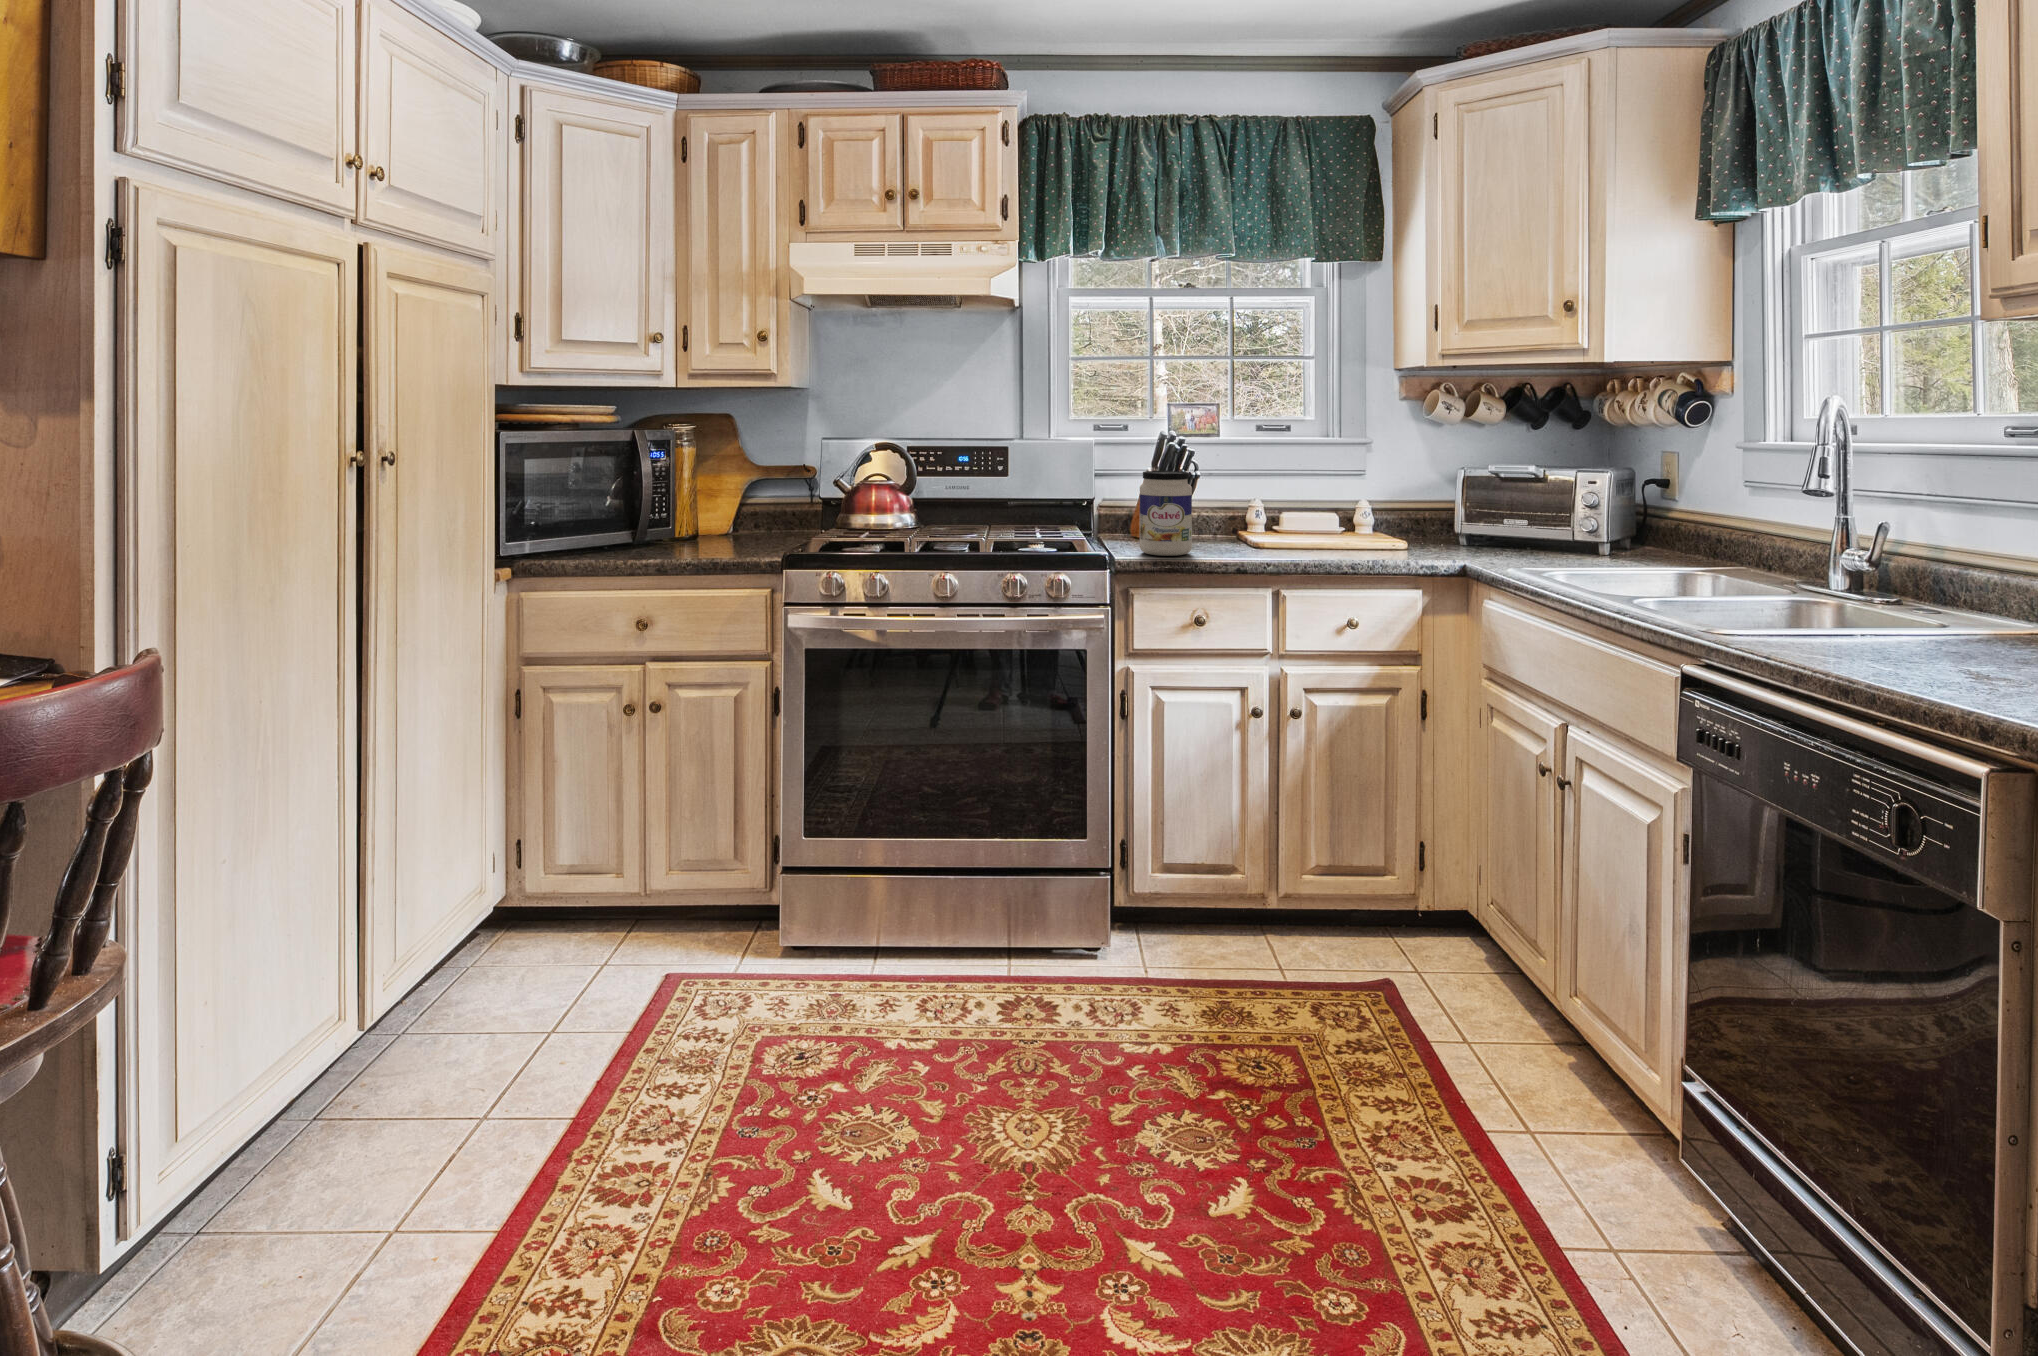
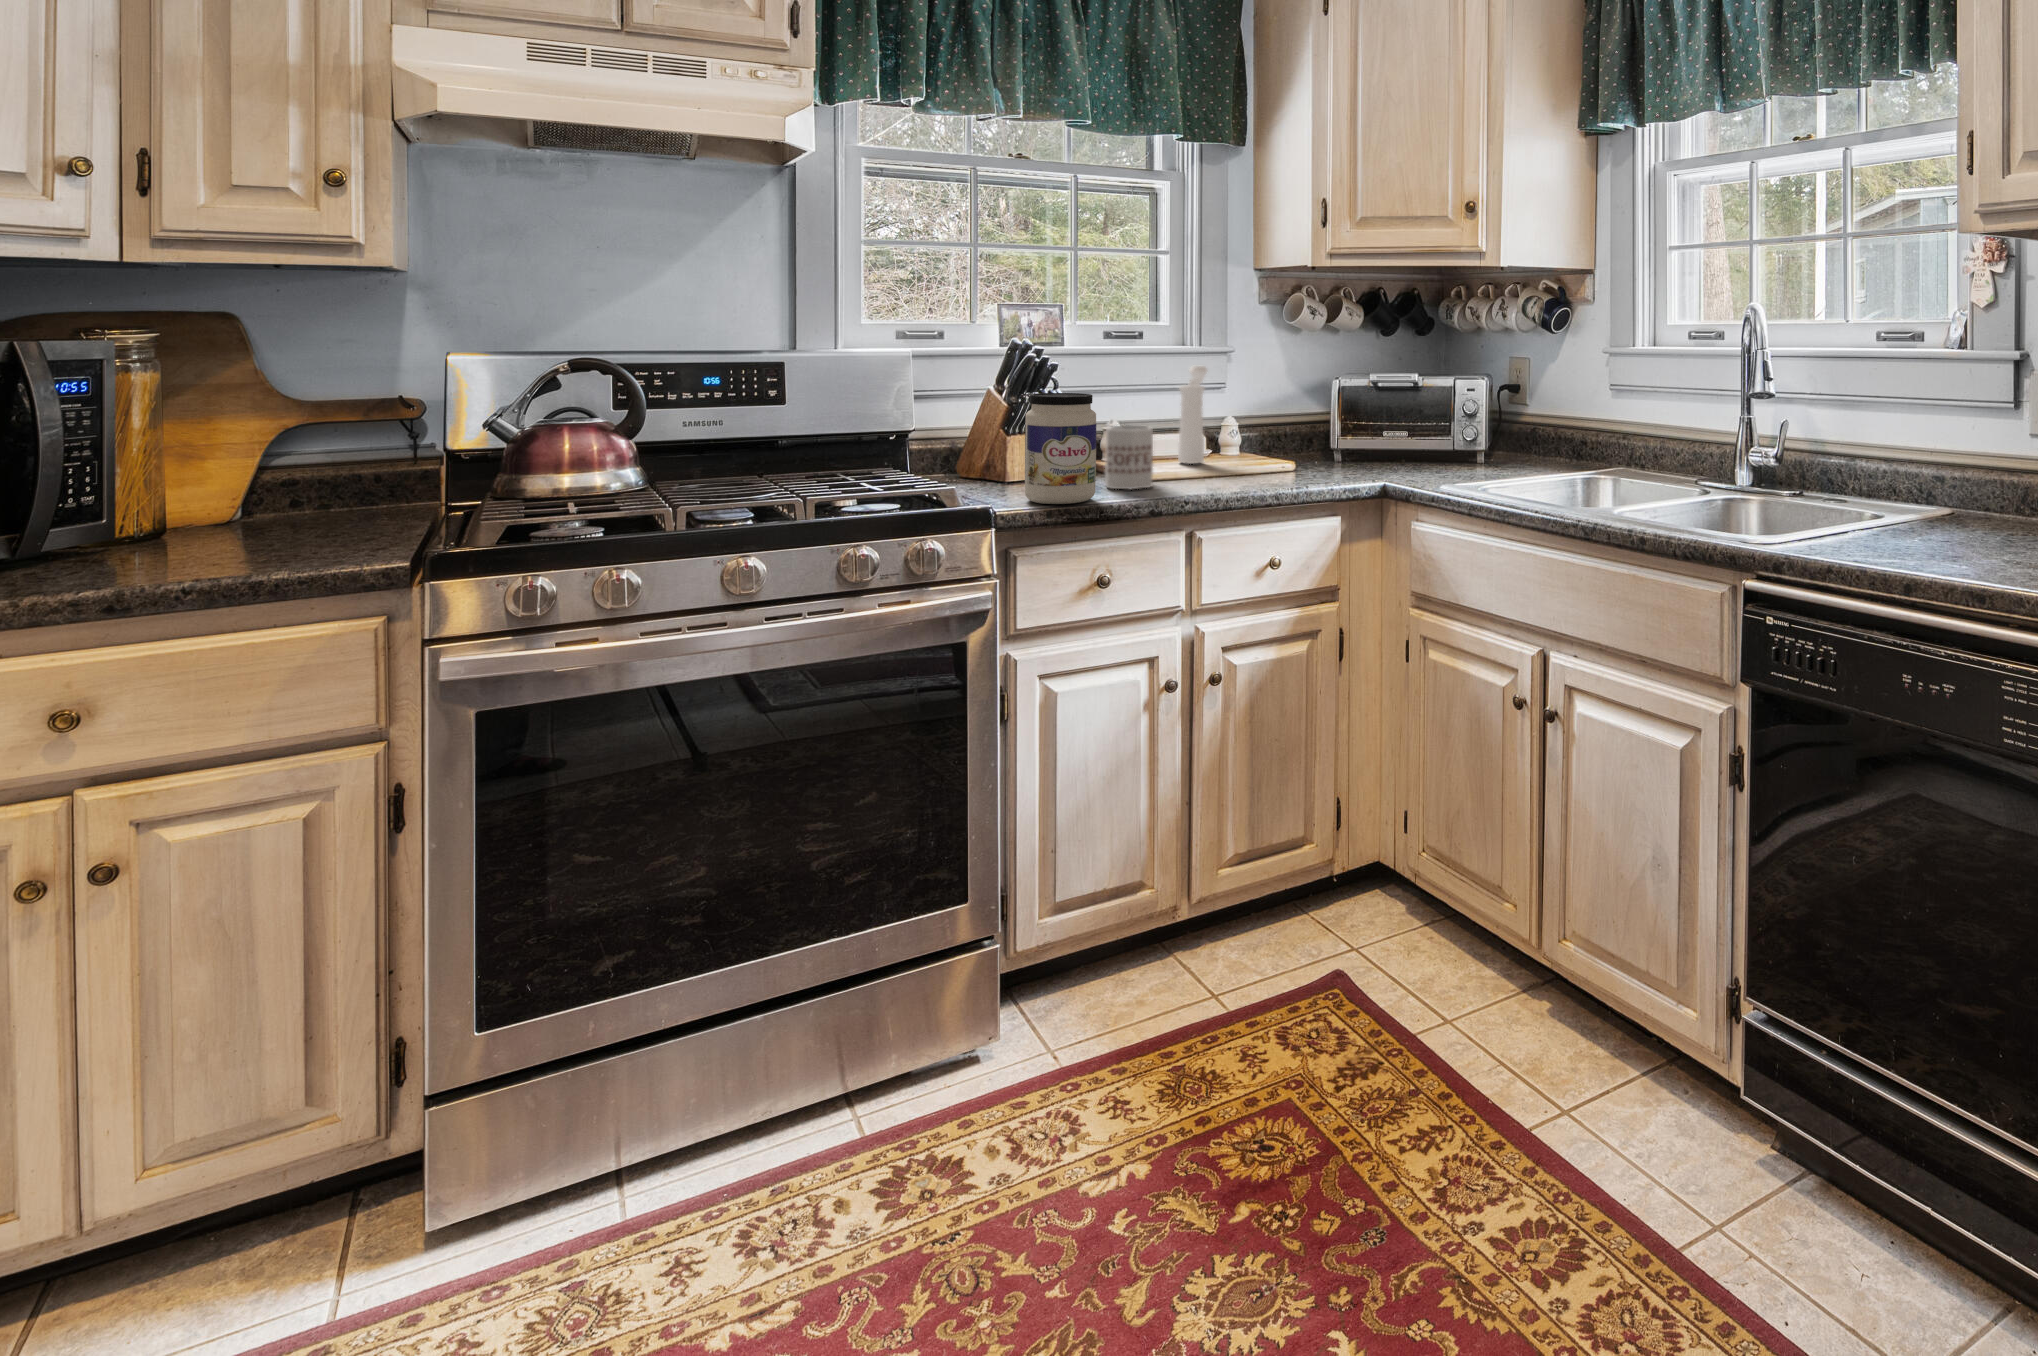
pepper mill: none [1294,452,1328,535] -> present [1178,366,1207,464]
mug: none [1211,499,1249,550] -> present [1105,426,1153,489]

